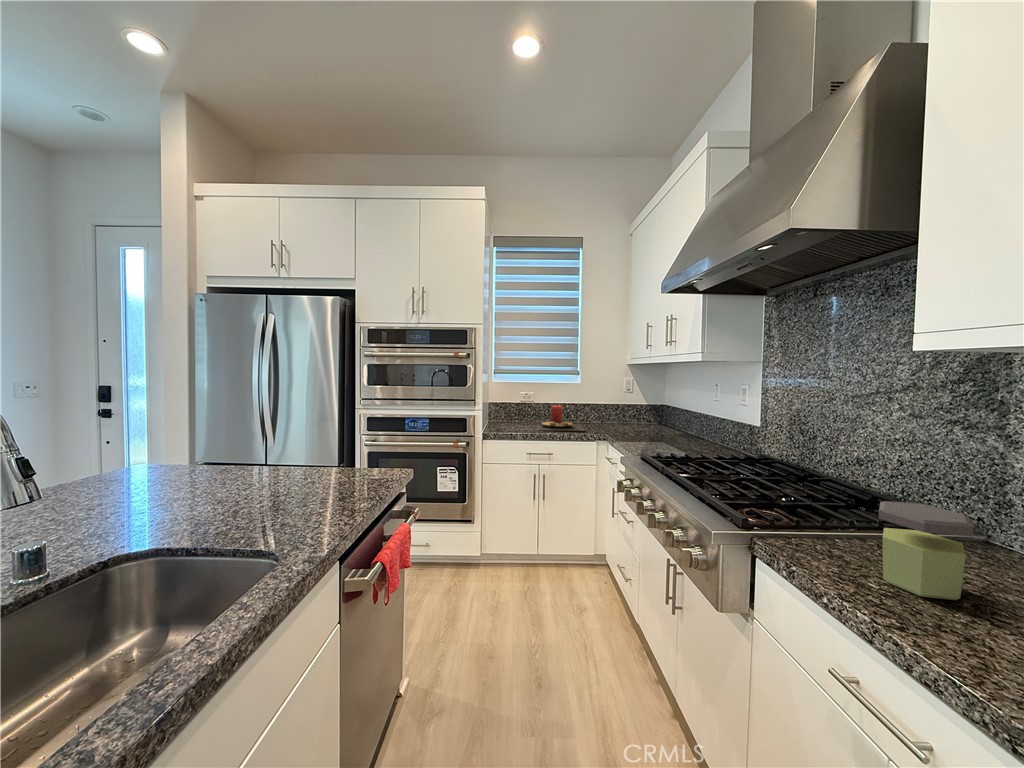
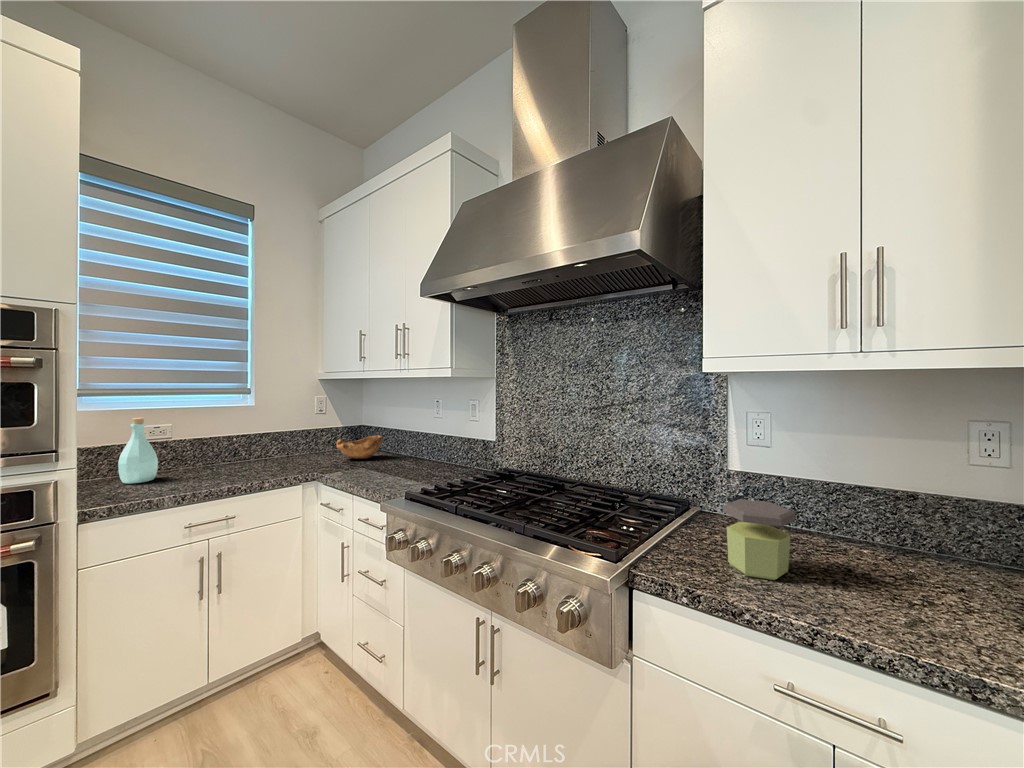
bottle: none [503,387,522,426] -> present [118,418,158,484]
candle: present [536,405,585,431] -> none [185,440,279,483]
wooden bowl: none [634,414,673,433] -> present [336,435,382,459]

